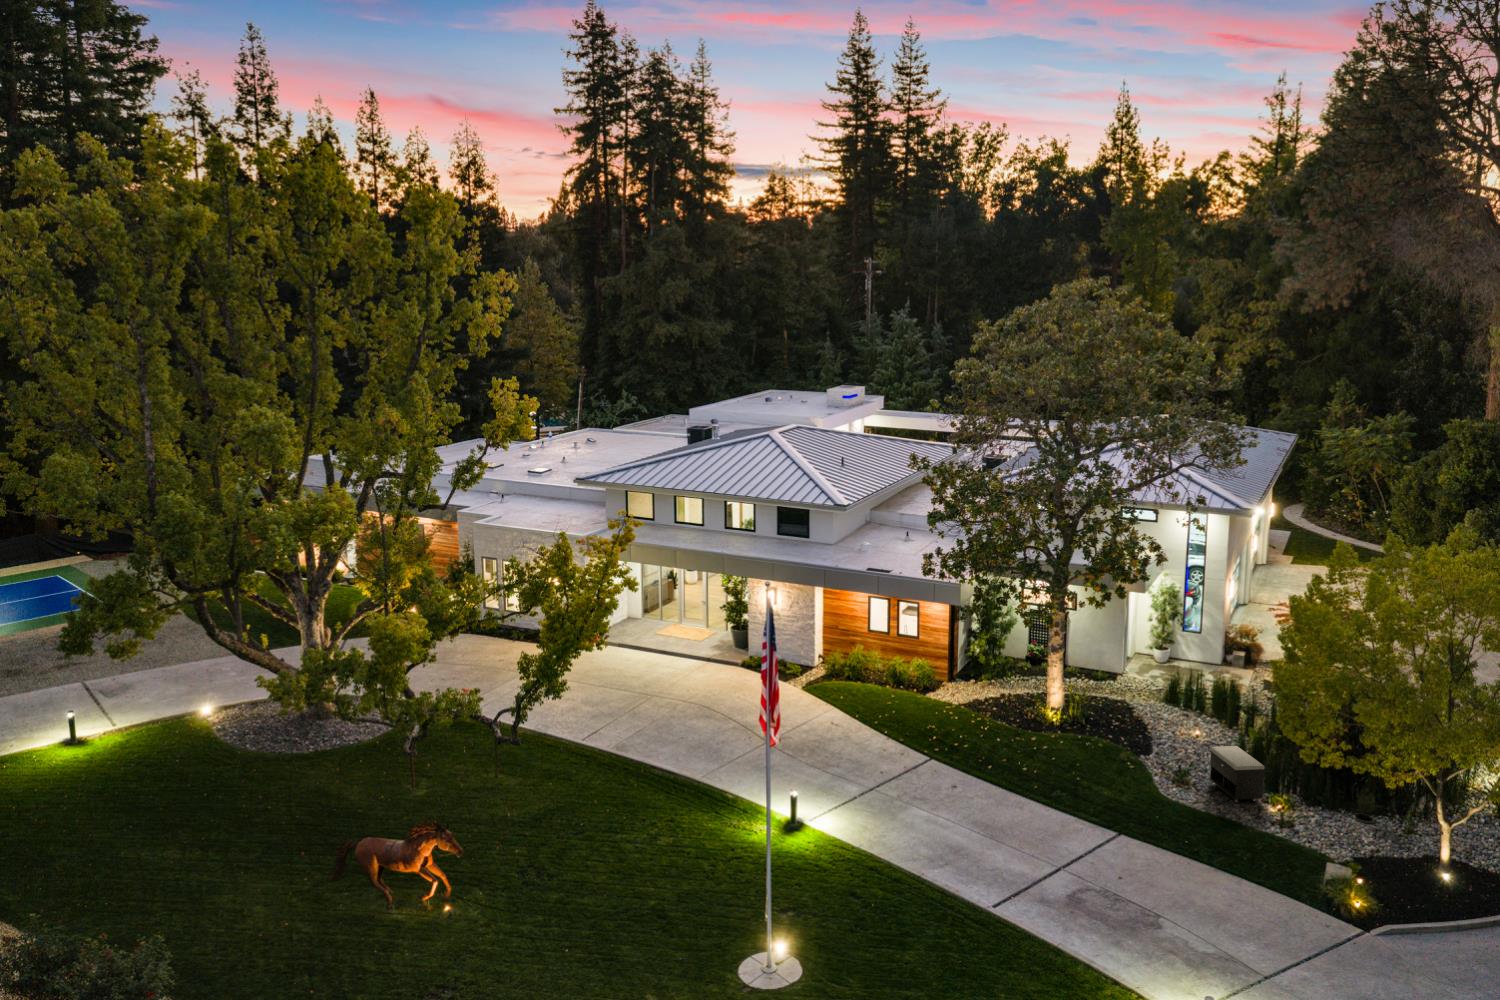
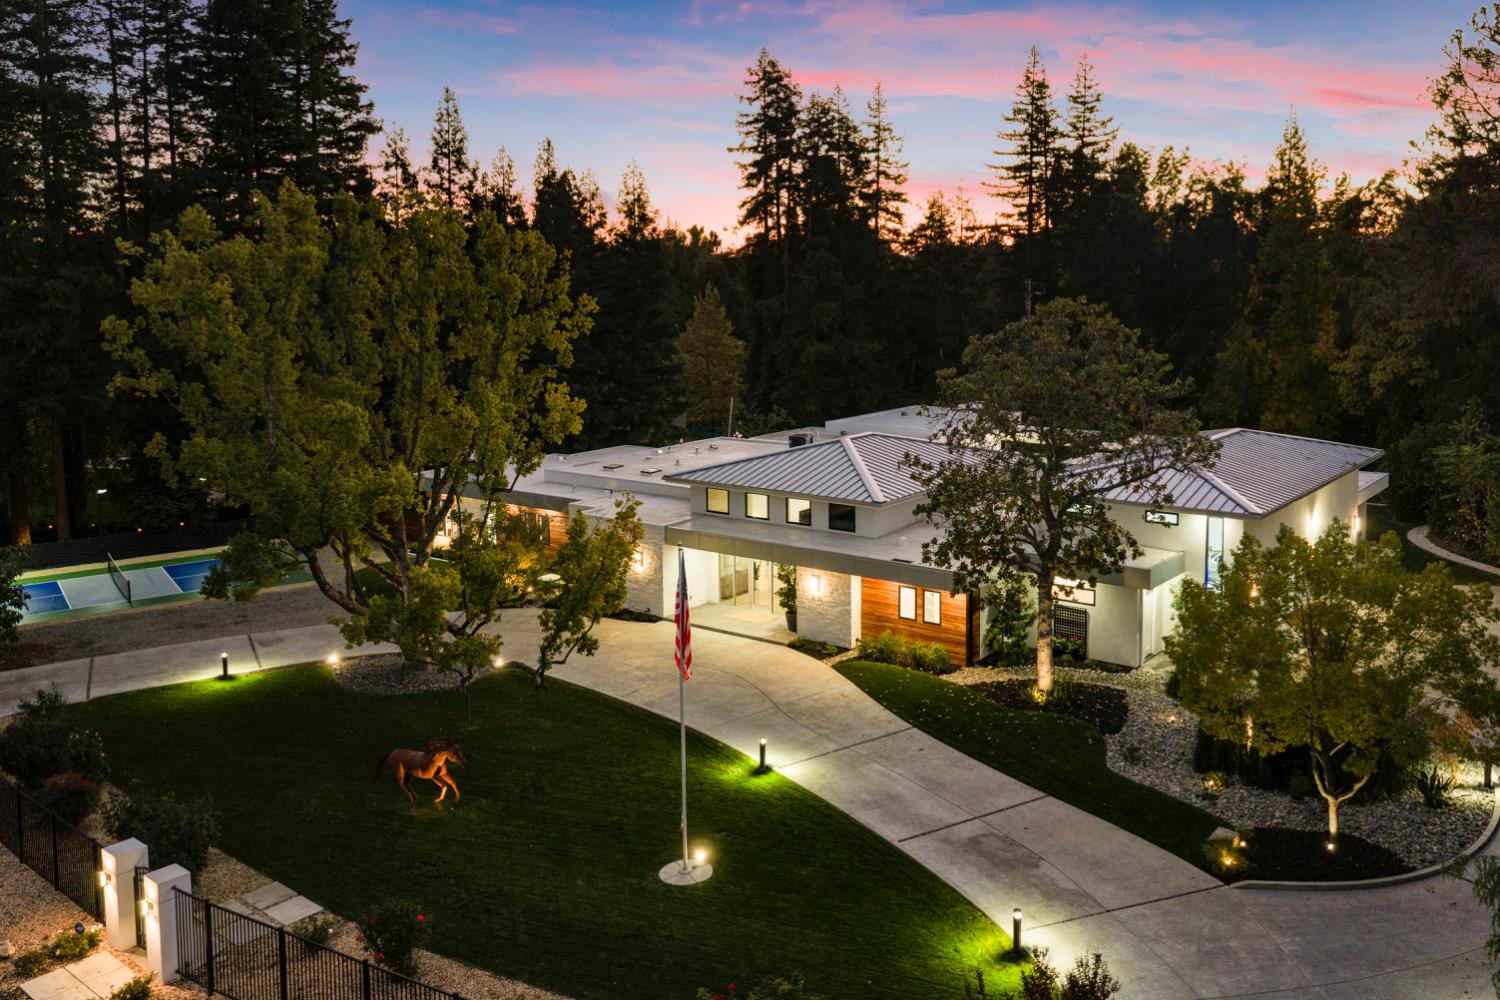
storage bench: present [1209,746,1265,802] -> none [1163,727,1206,778]

